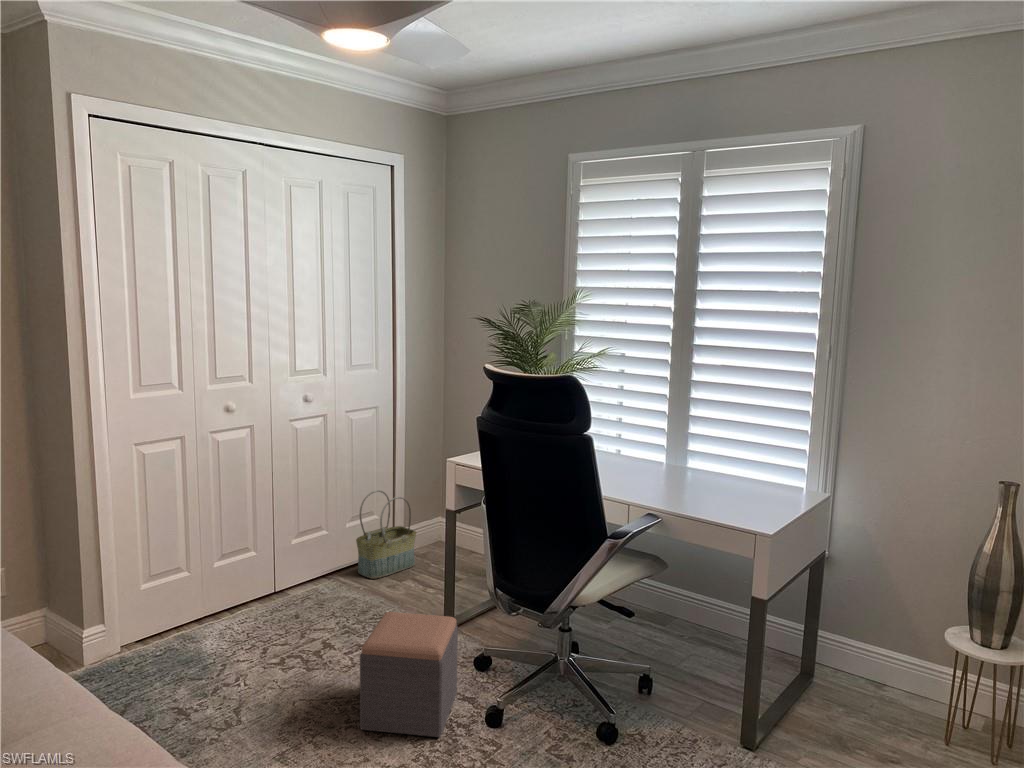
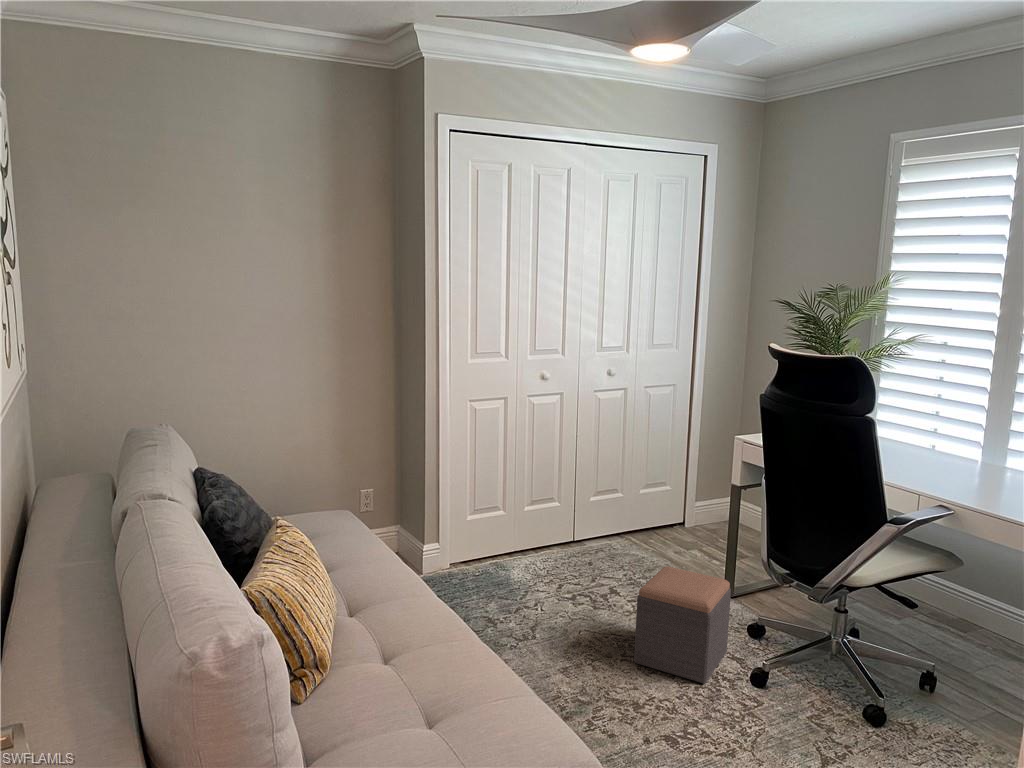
basket: present [356,490,416,579] -> none [648,463,707,545]

